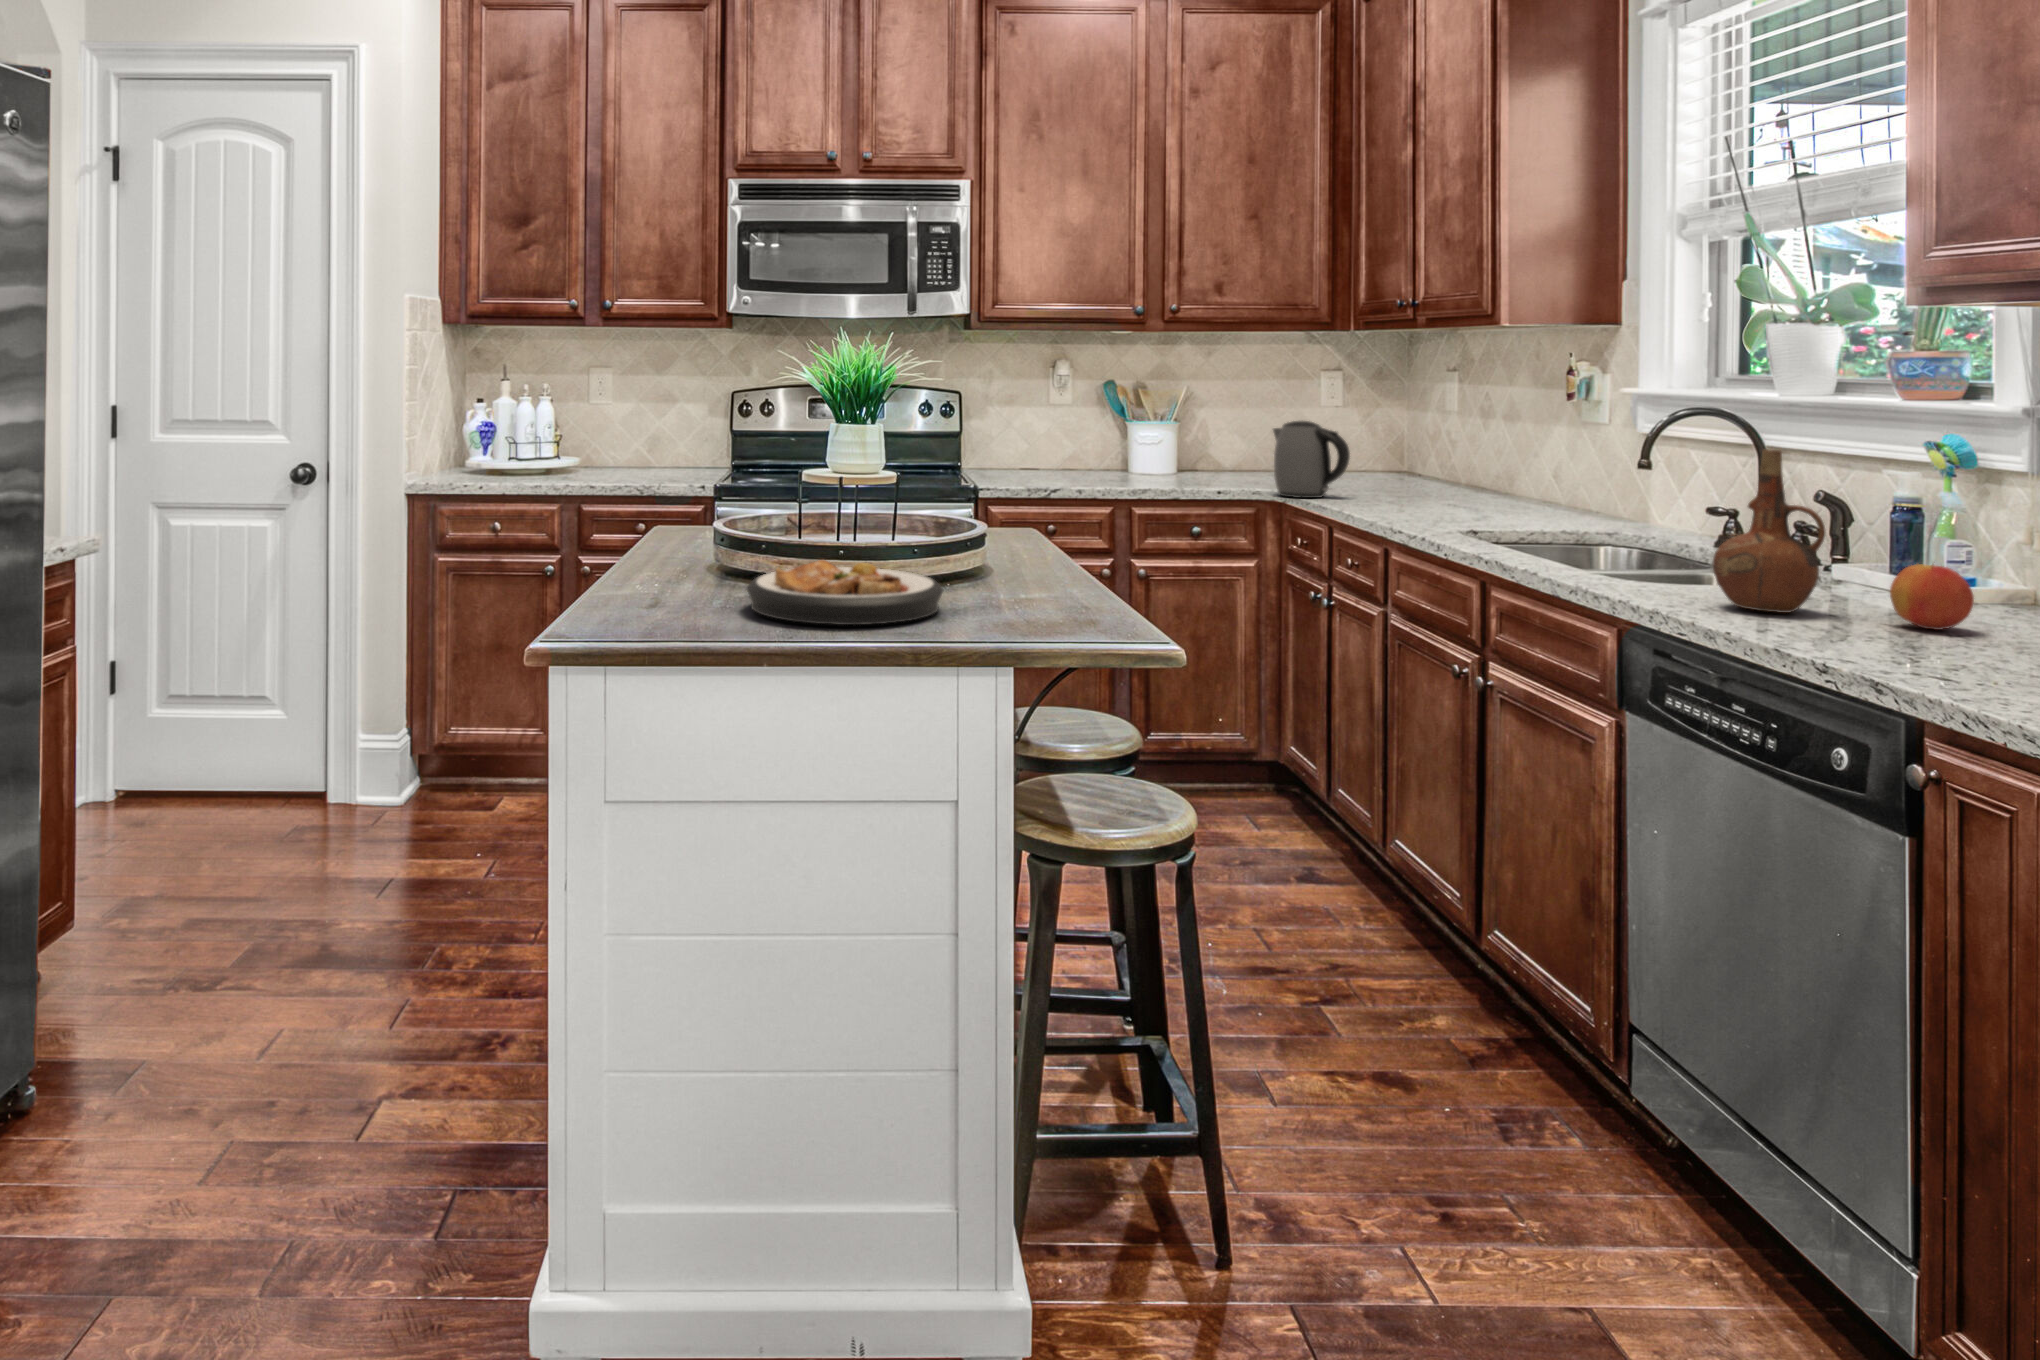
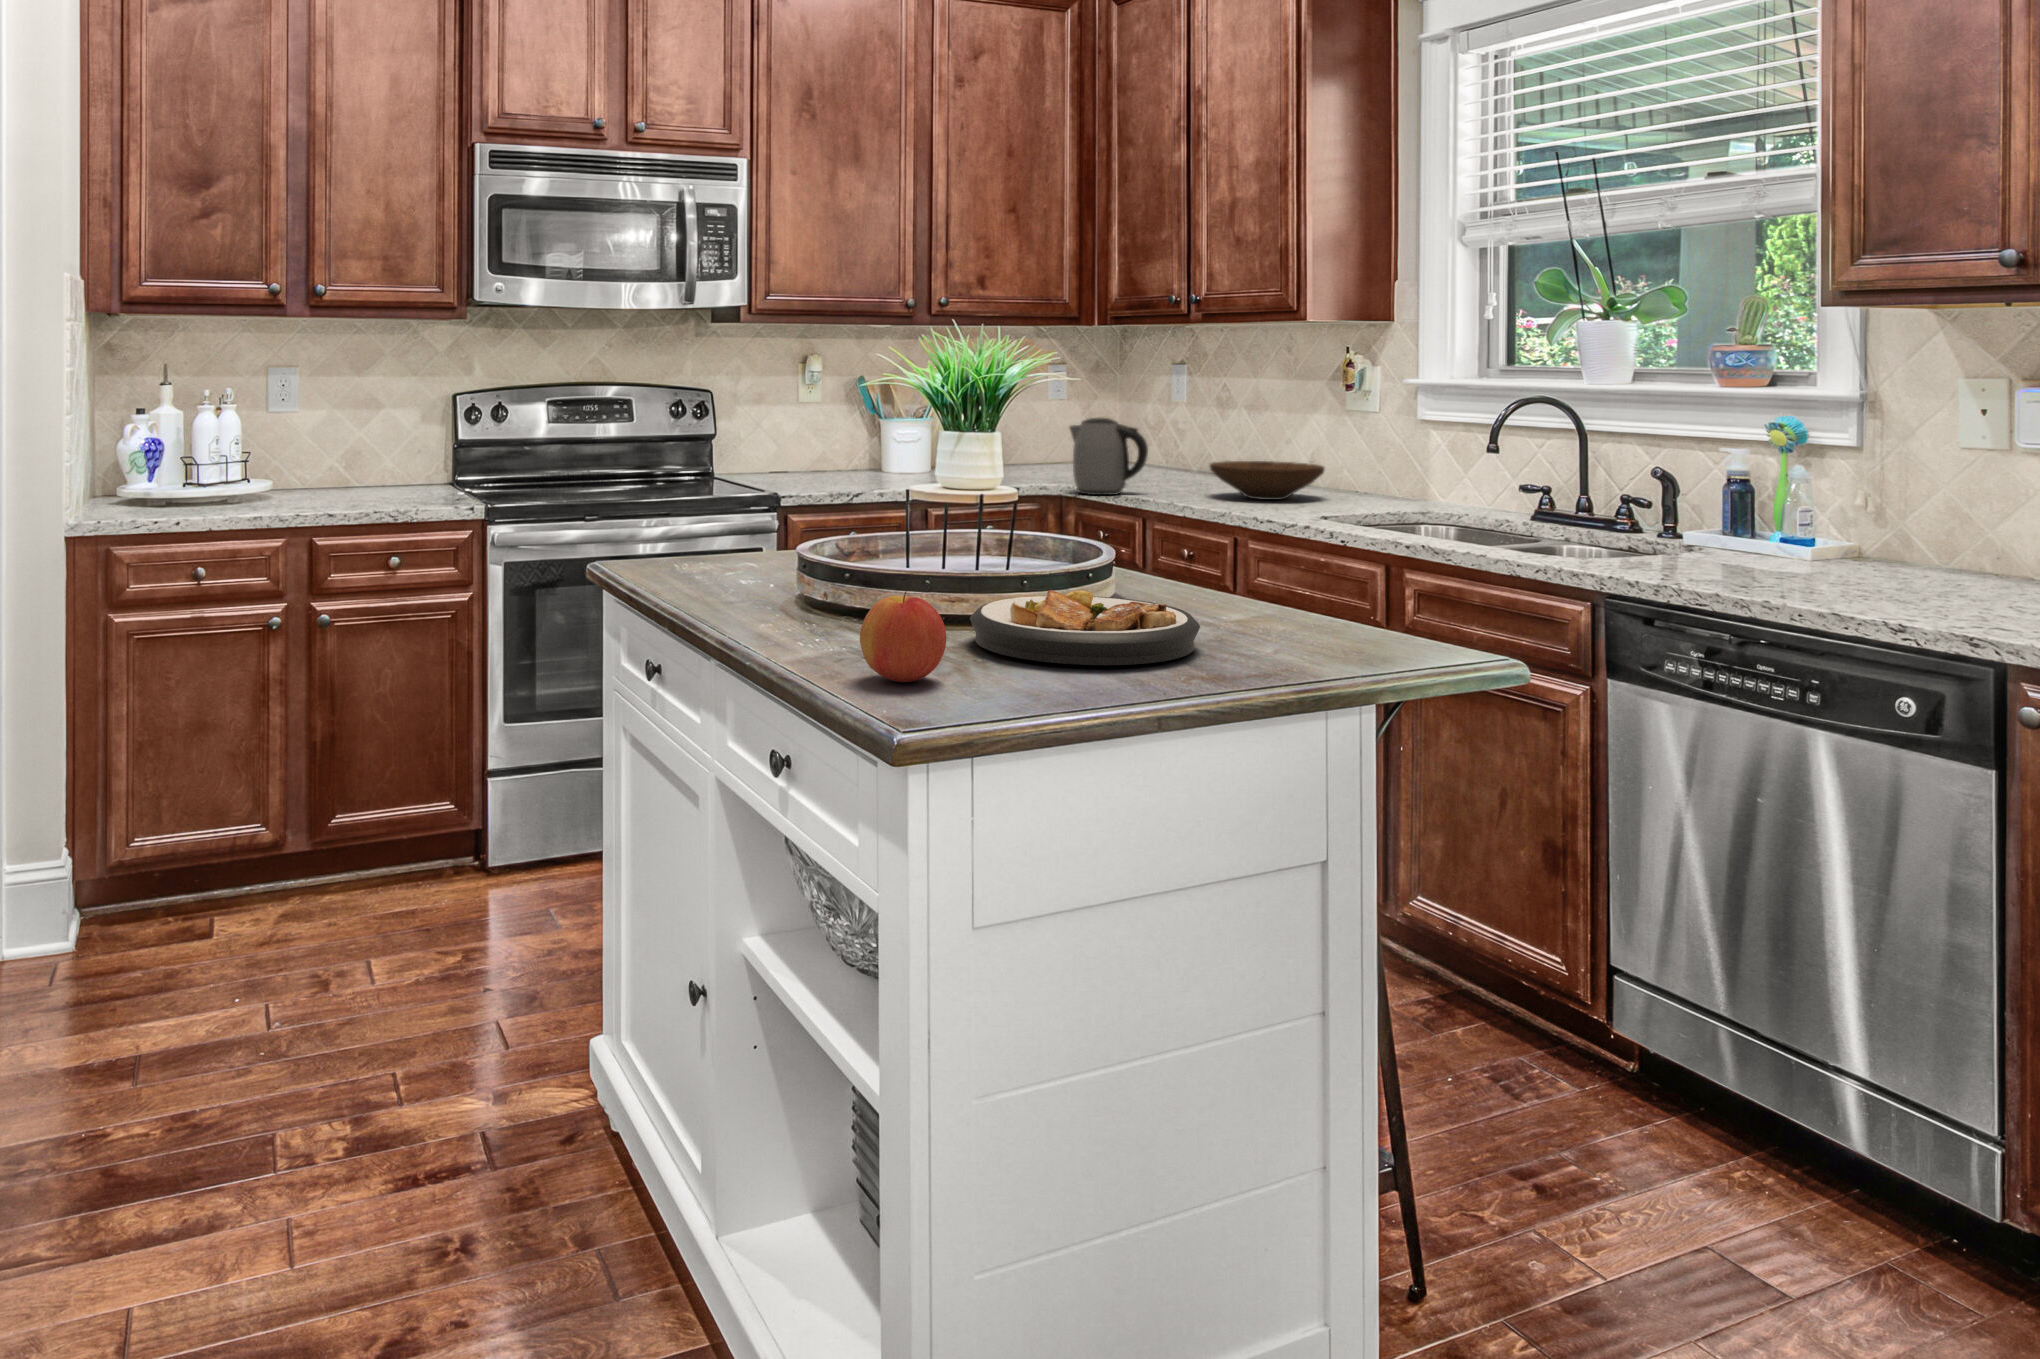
ceramic pitcher: present [1713,449,1825,613] -> none [1681,435,1777,581]
wooden bowl: none [1407,469,1533,510] -> present [1210,461,1325,500]
apple: present [1890,564,1974,630] -> present [860,591,946,682]

